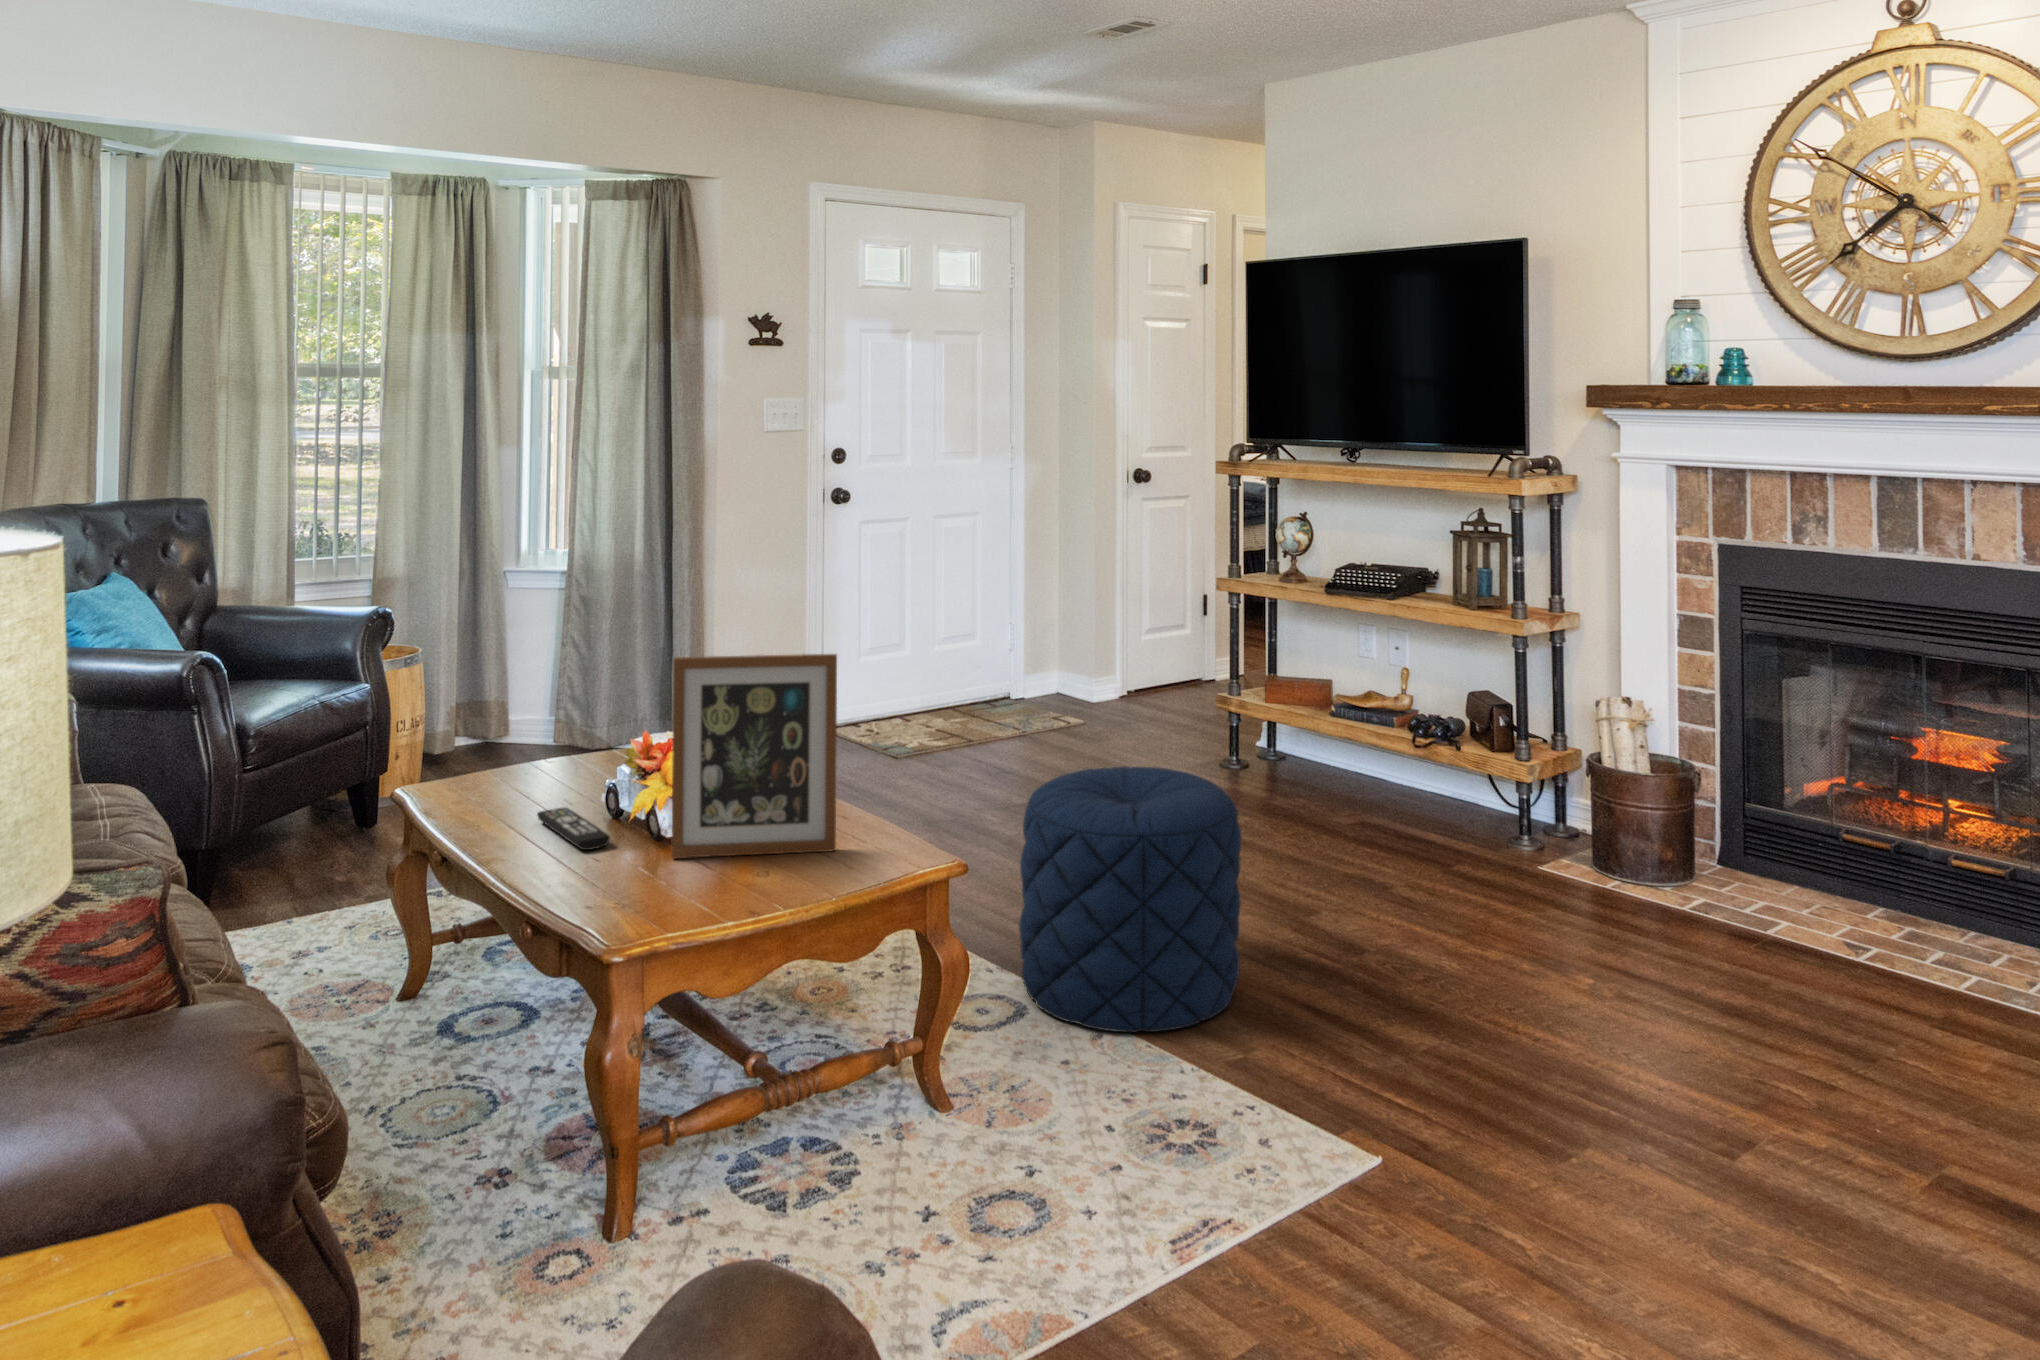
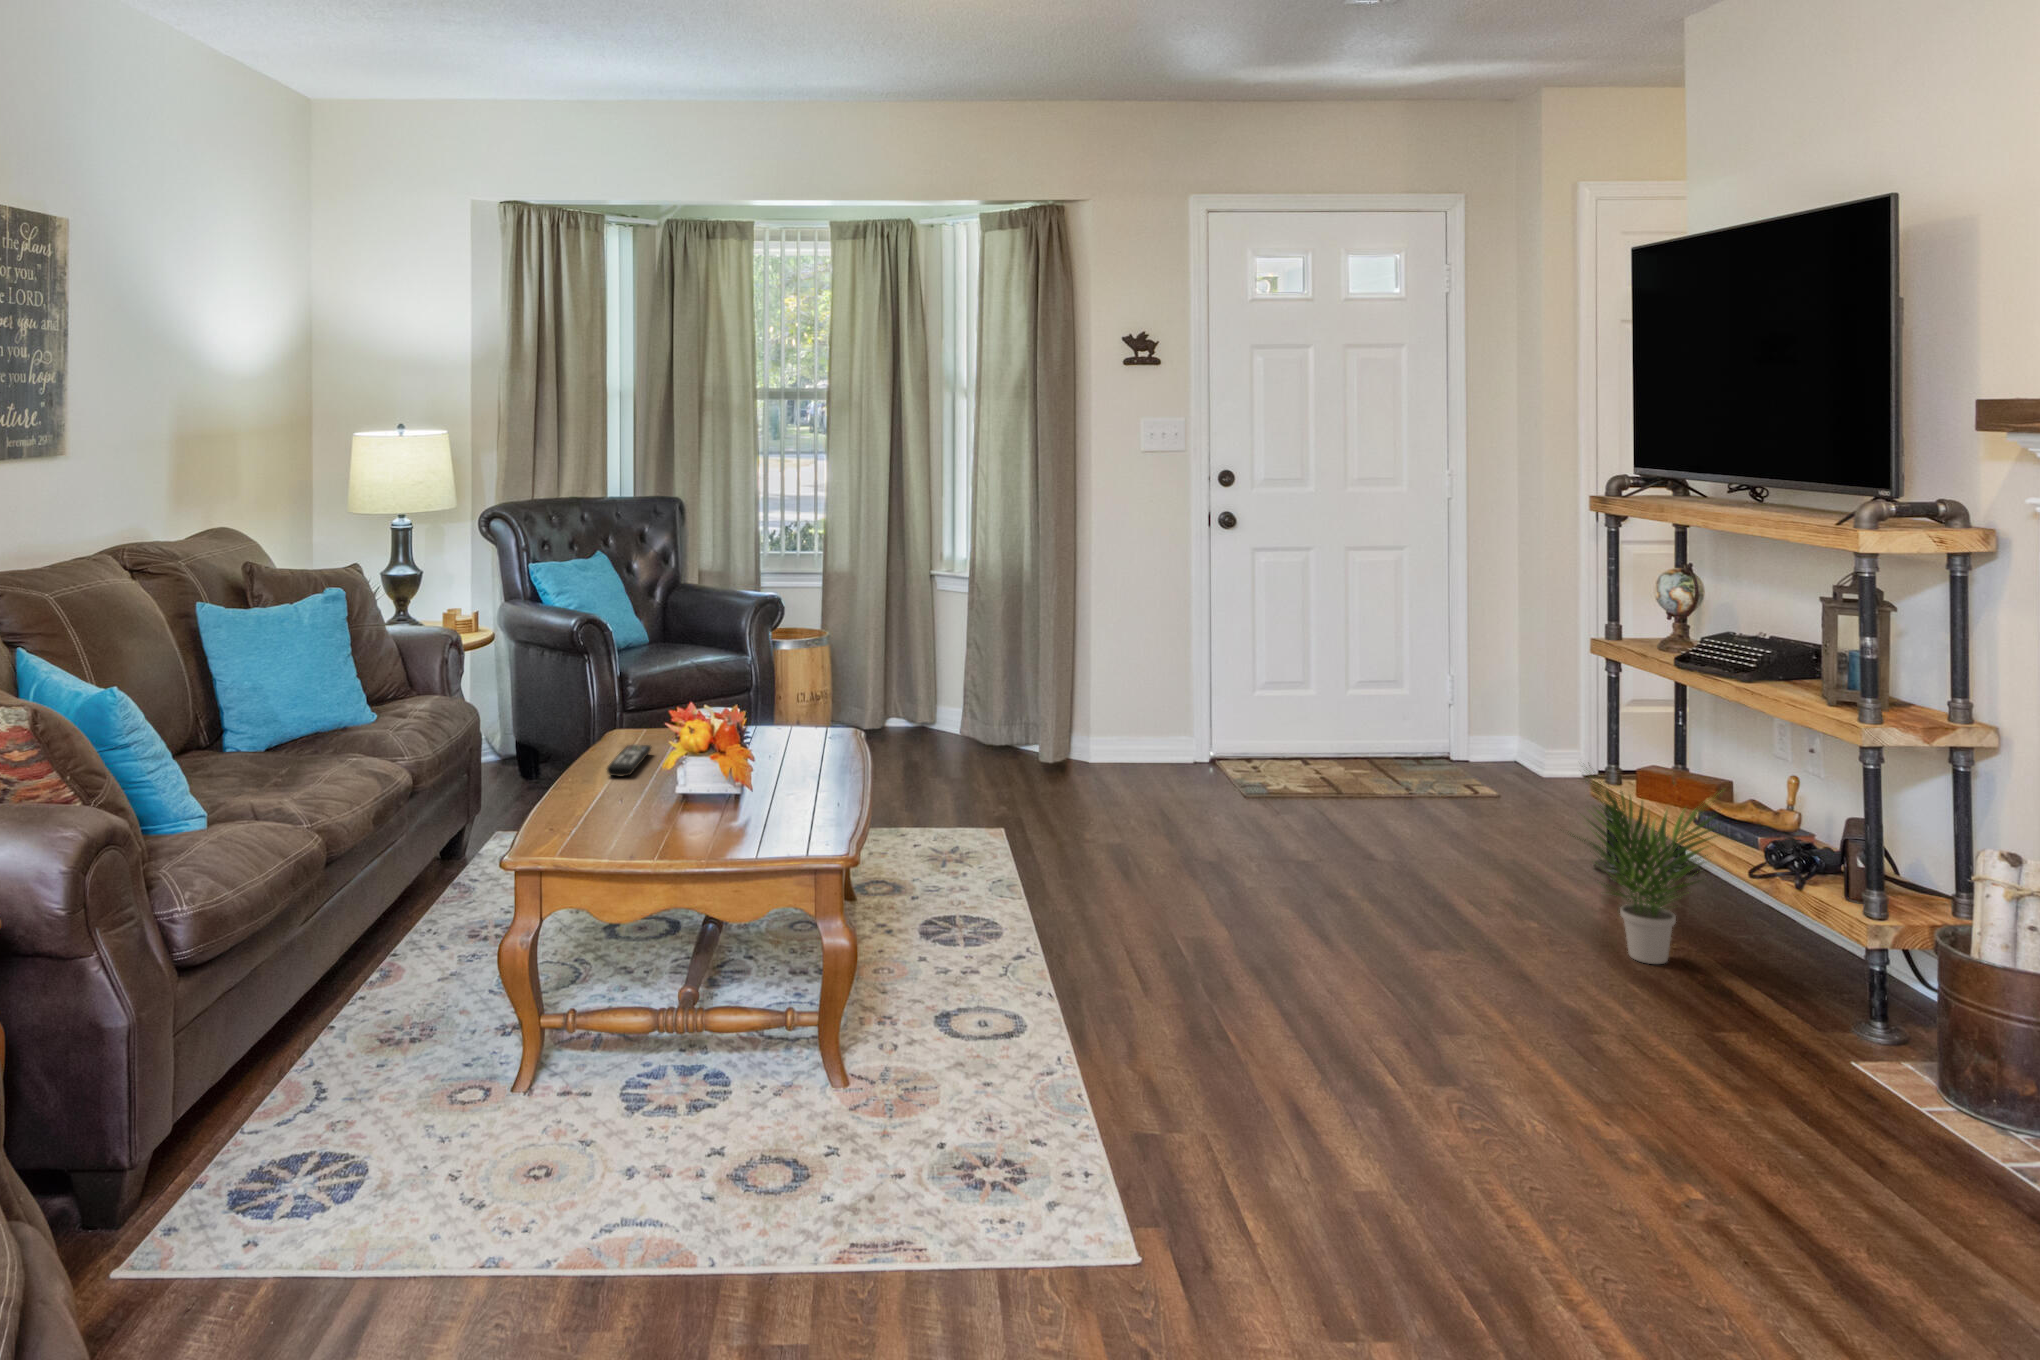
picture frame: present [671,654,837,858] -> none [646,626,761,812]
potted plant: none [1285,676,1417,829] -> present [1570,765,1715,964]
pouf: present [1019,767,1241,1032] -> none [999,799,1232,1078]

